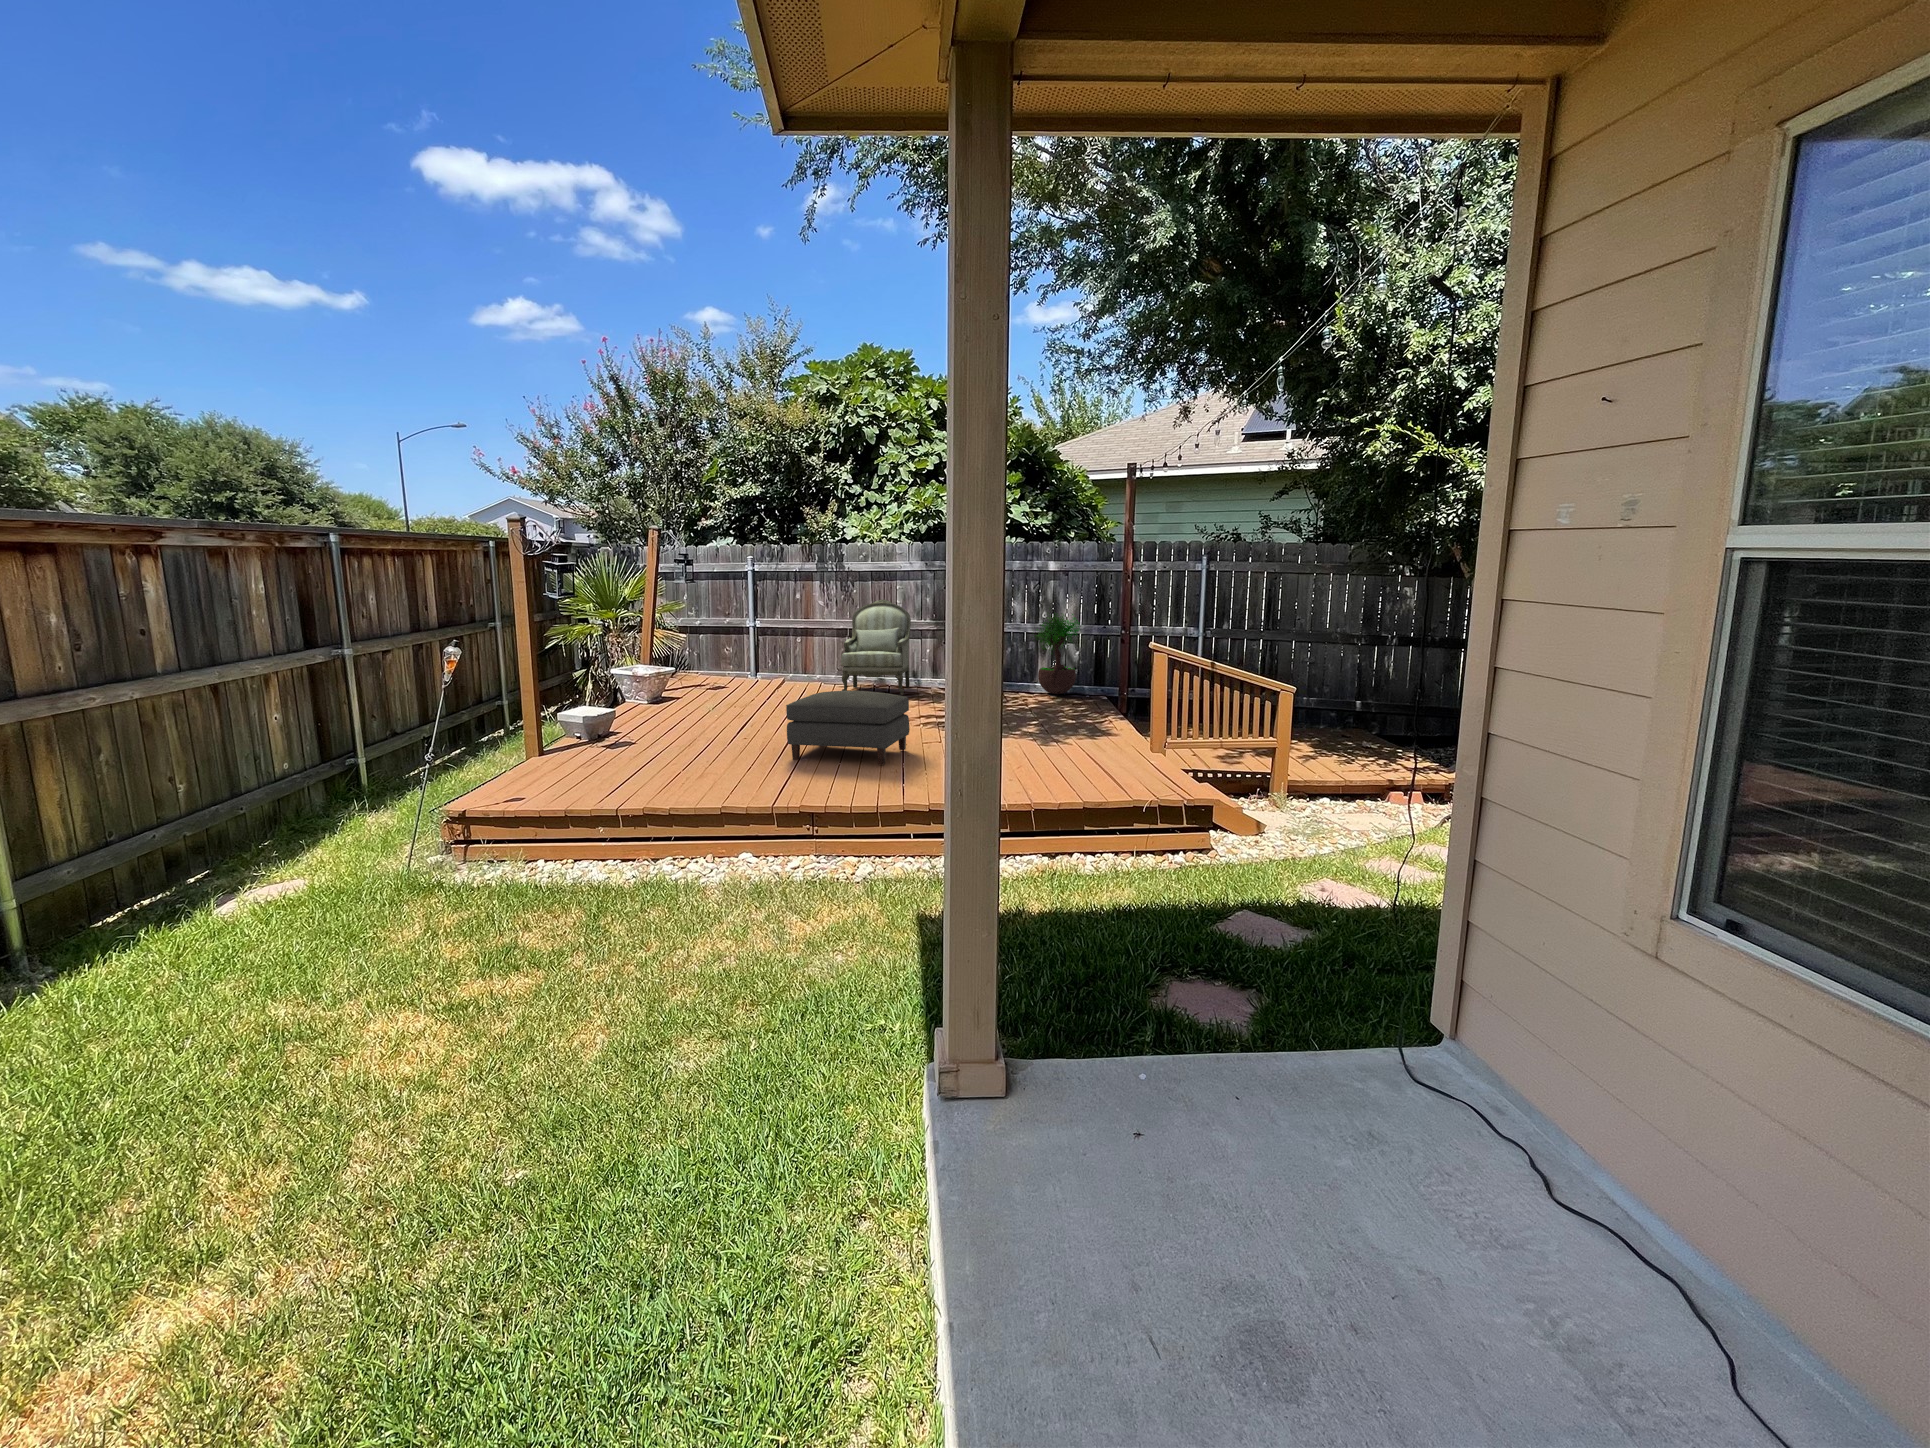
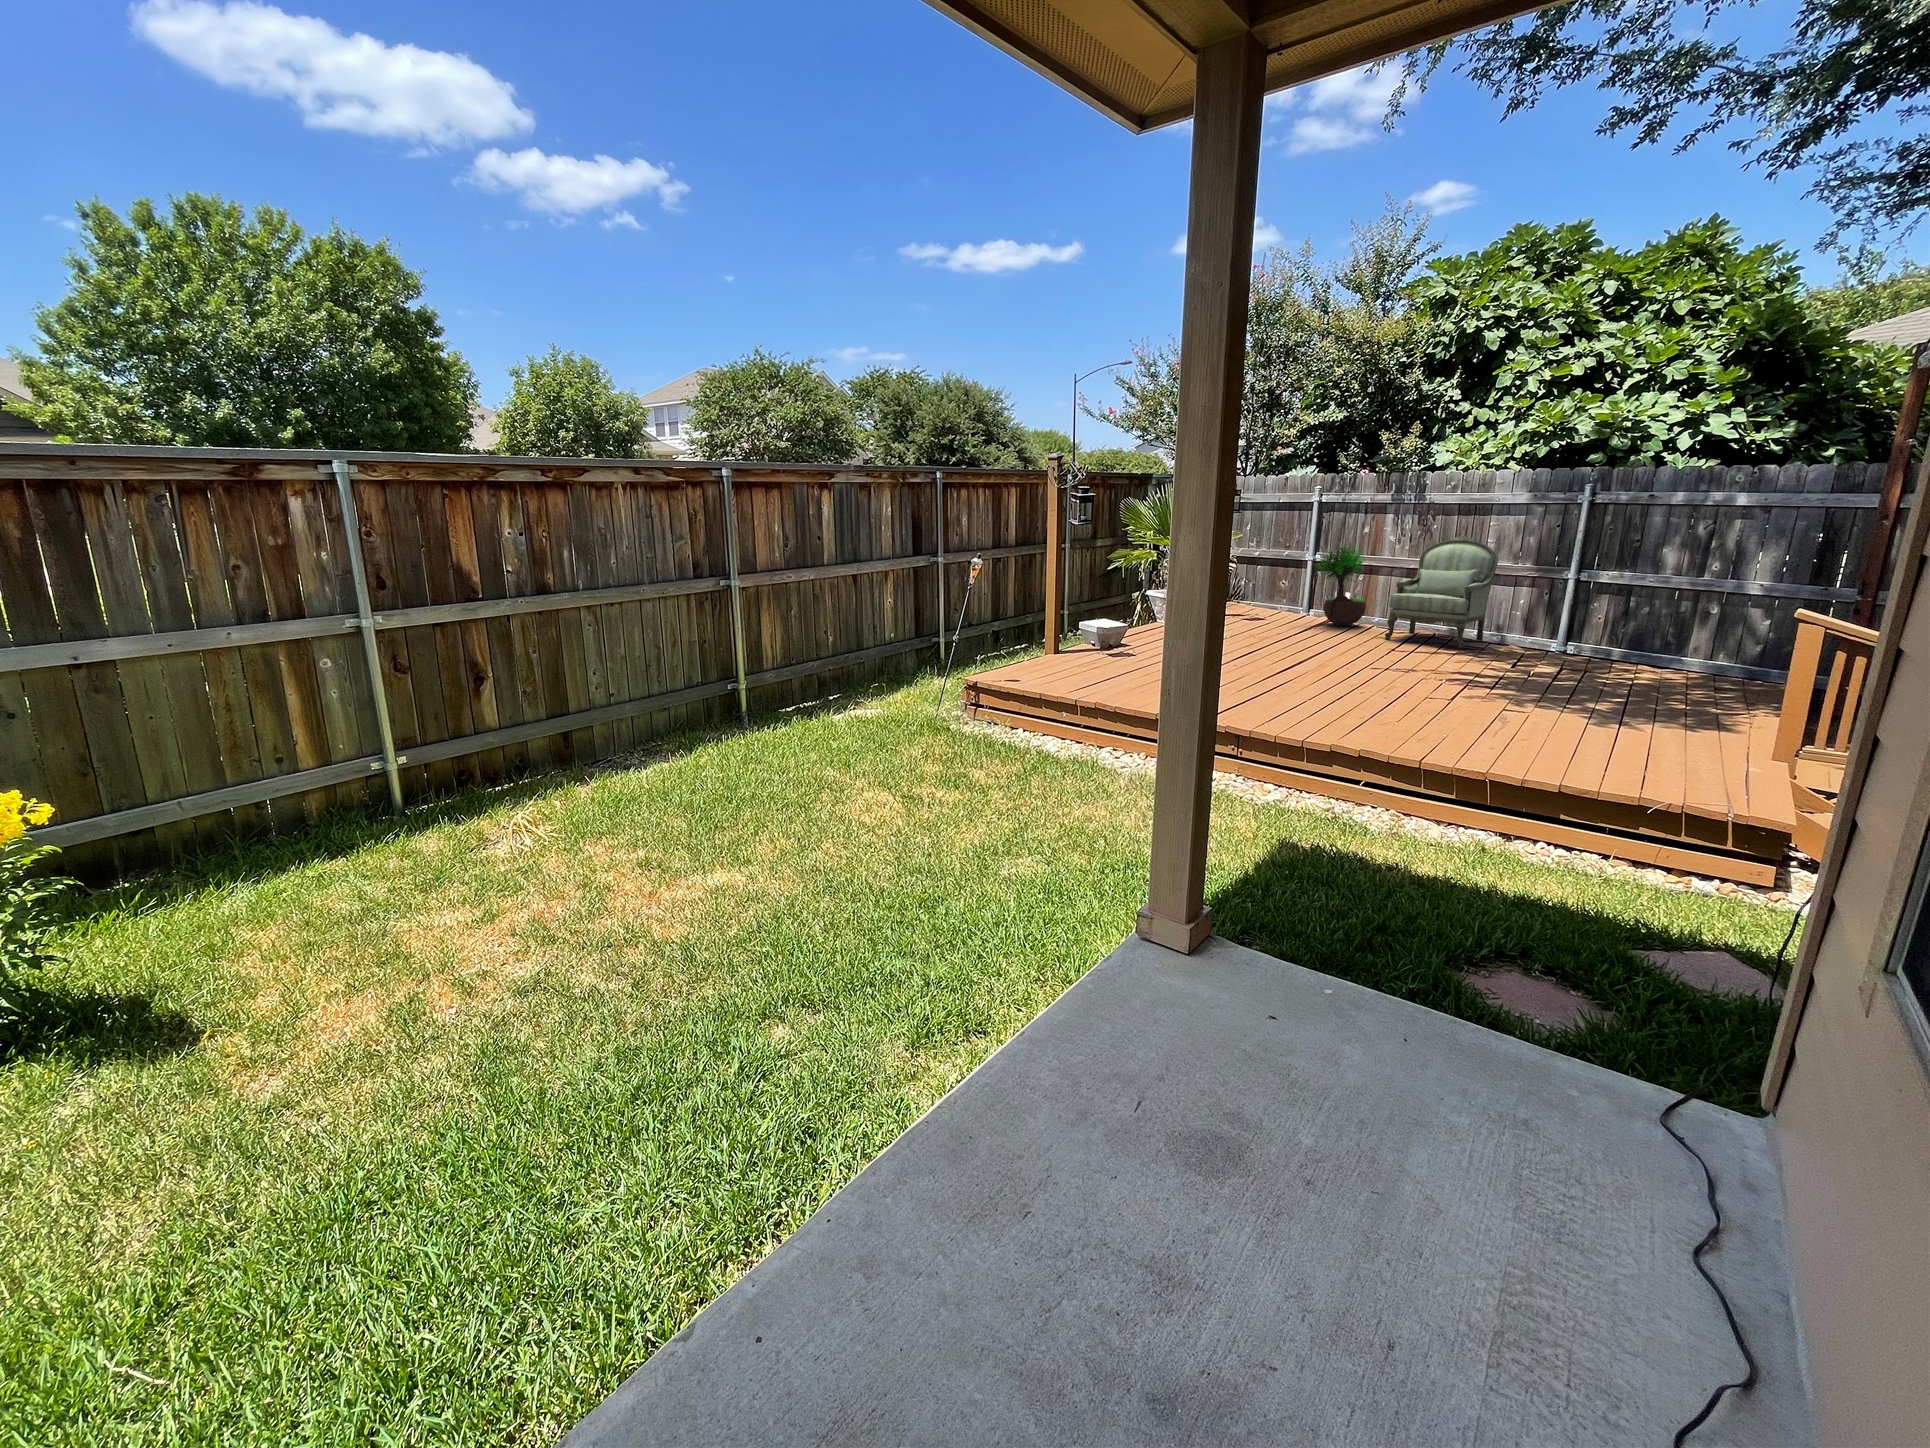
potted tree: present [1033,613,1079,694] -> present [1315,543,1365,626]
ottoman: present [786,691,910,765] -> none [1258,628,1405,708]

